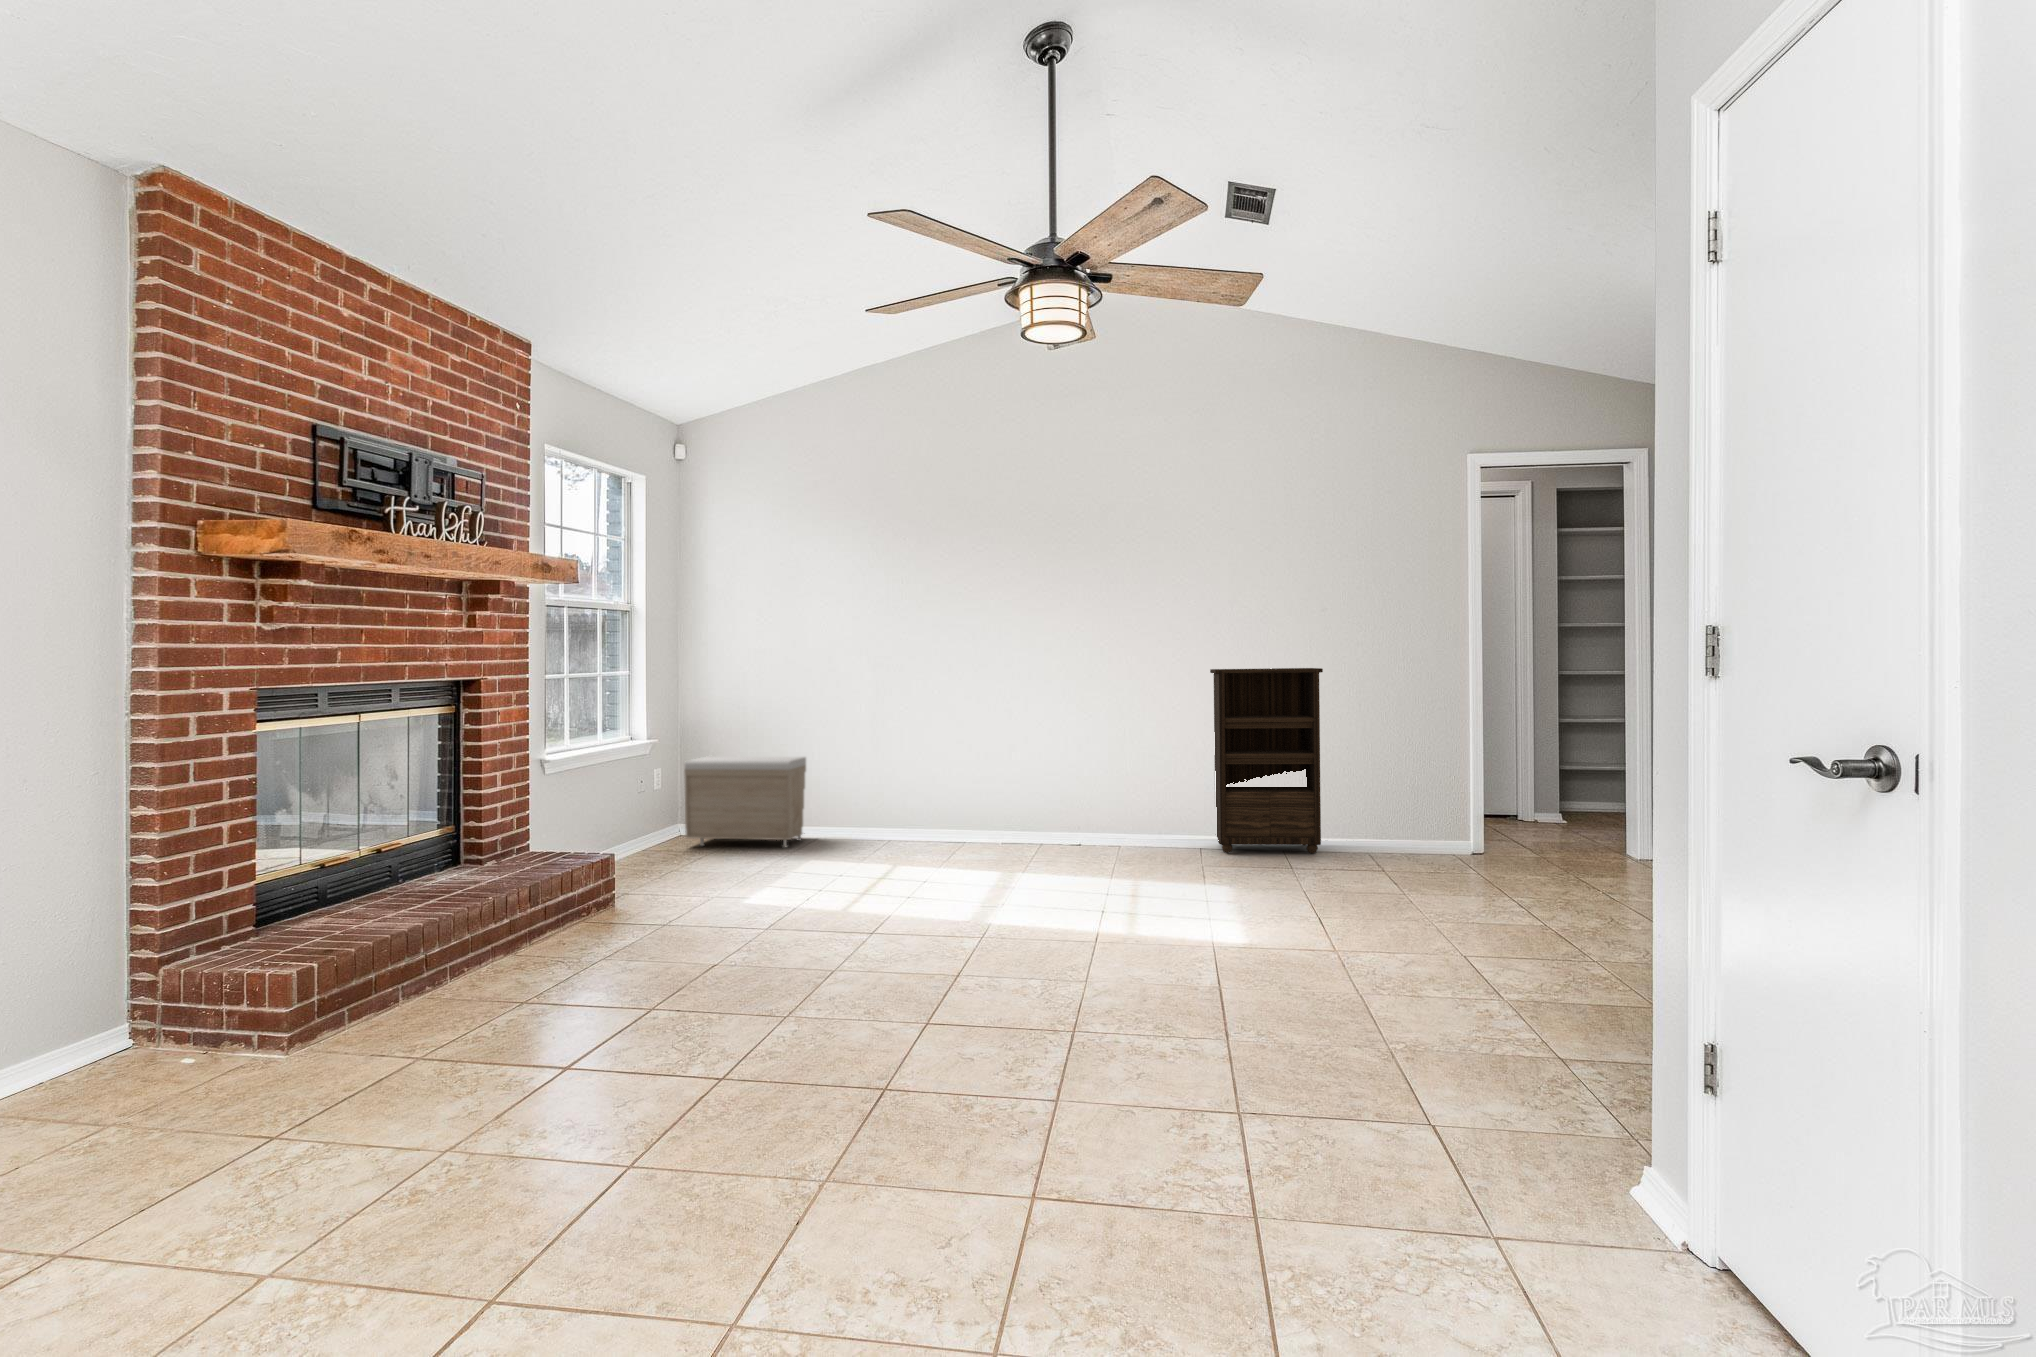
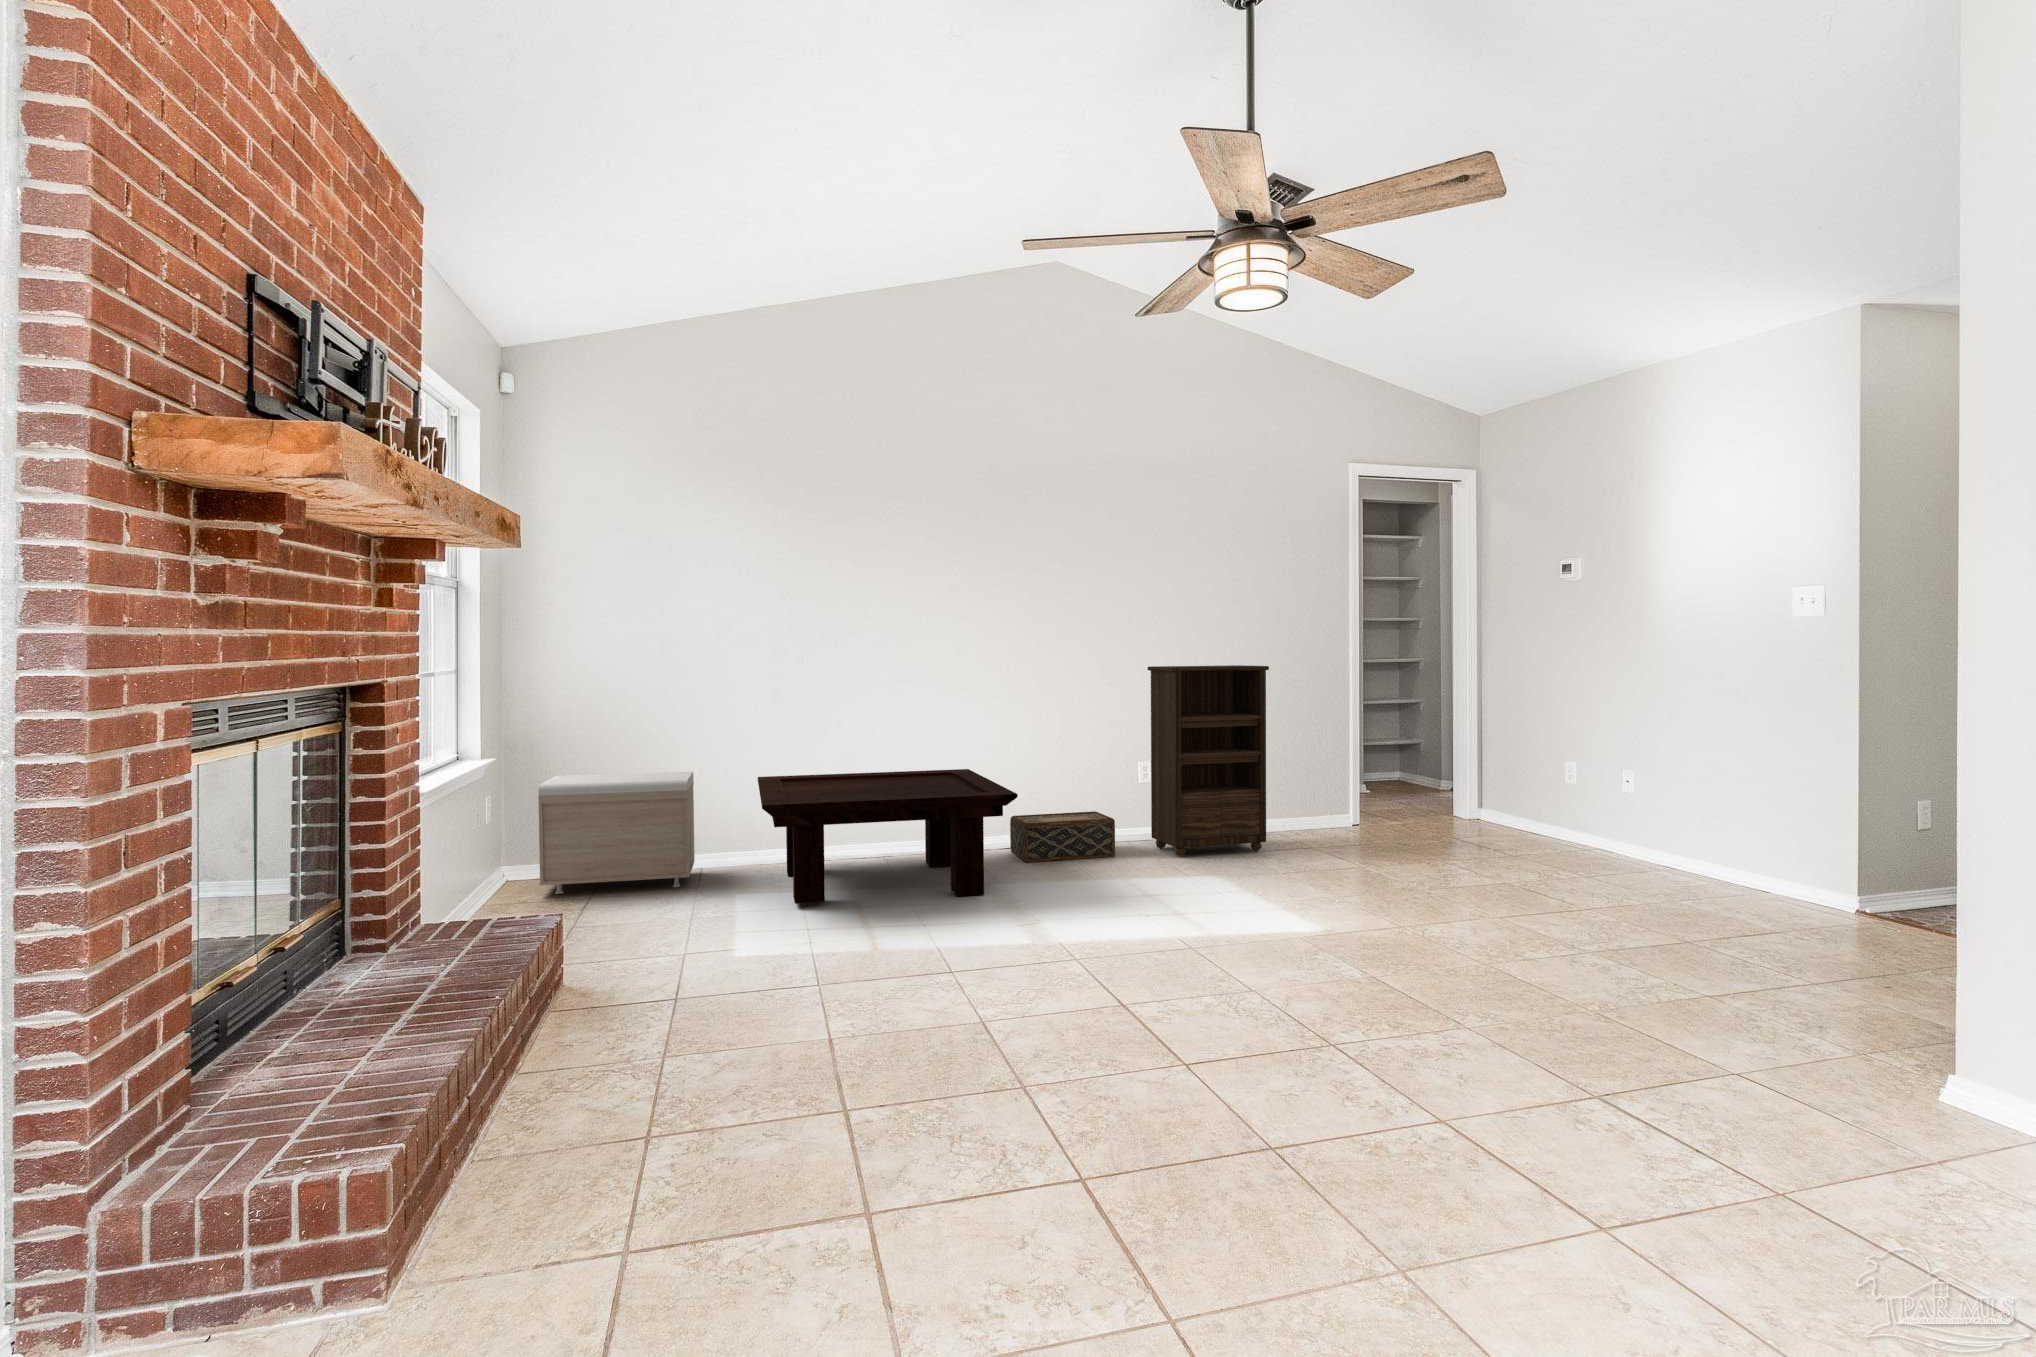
coffee table: none [806,762,1042,870] -> present [758,769,1018,904]
woven basket: none [1078,806,1168,849] -> present [1010,811,1115,862]

